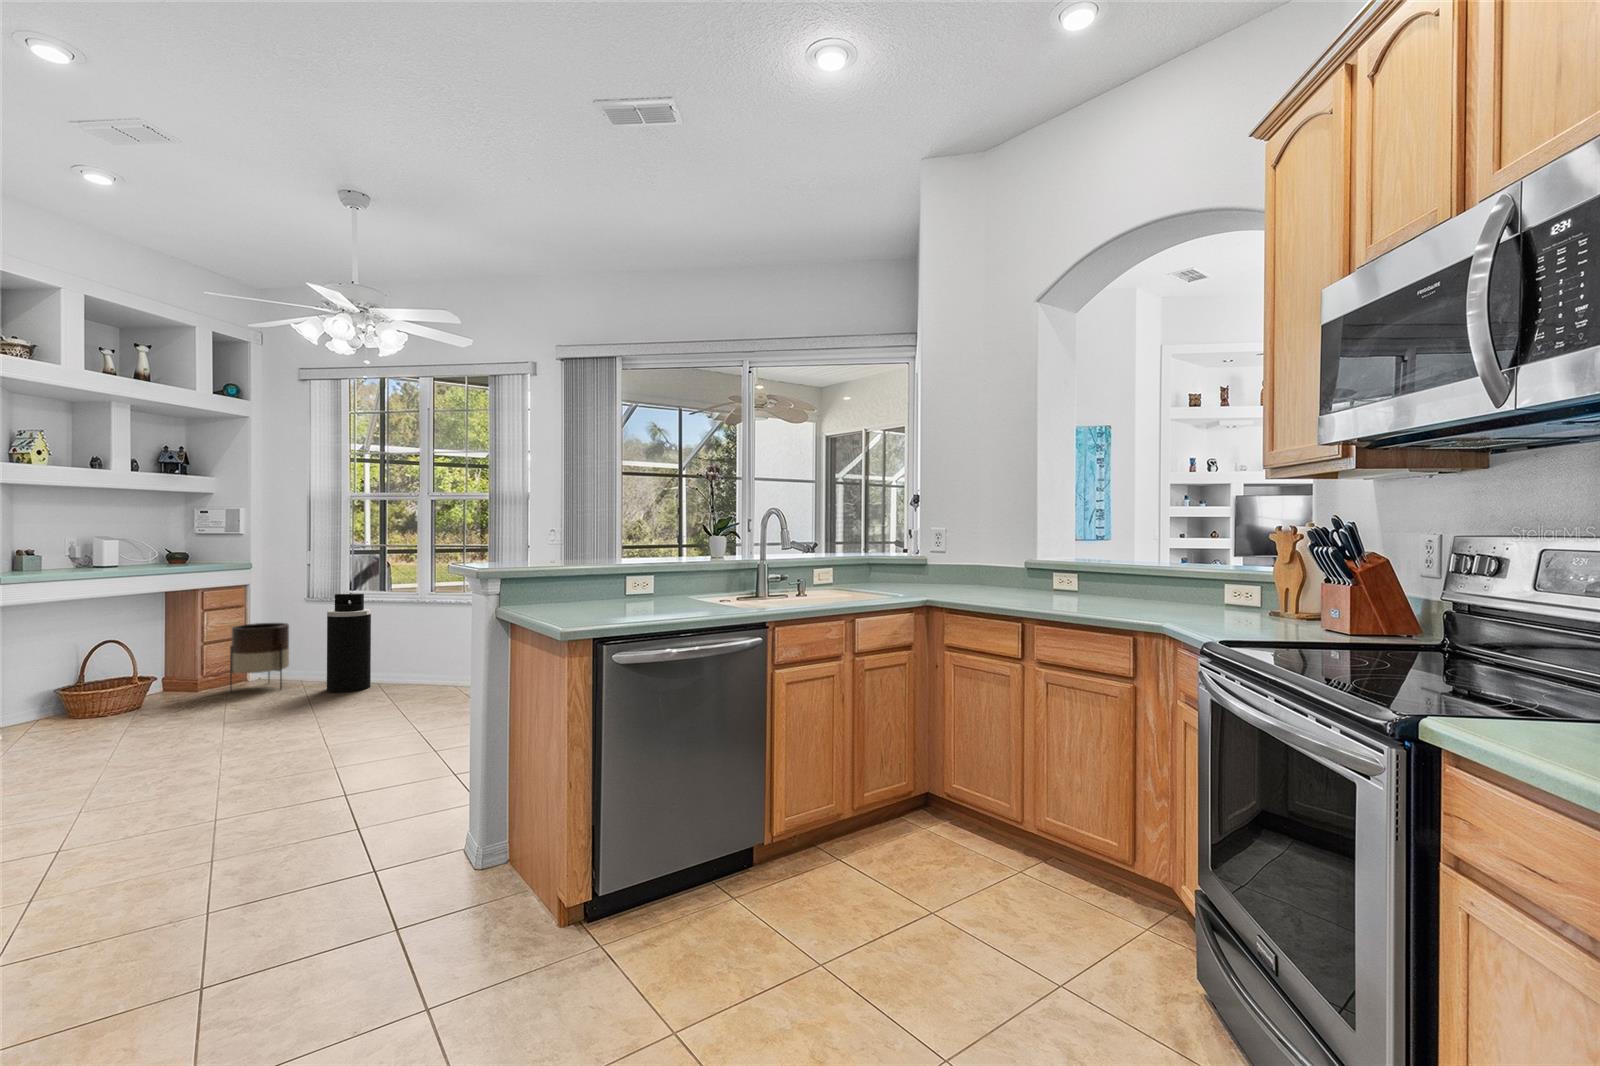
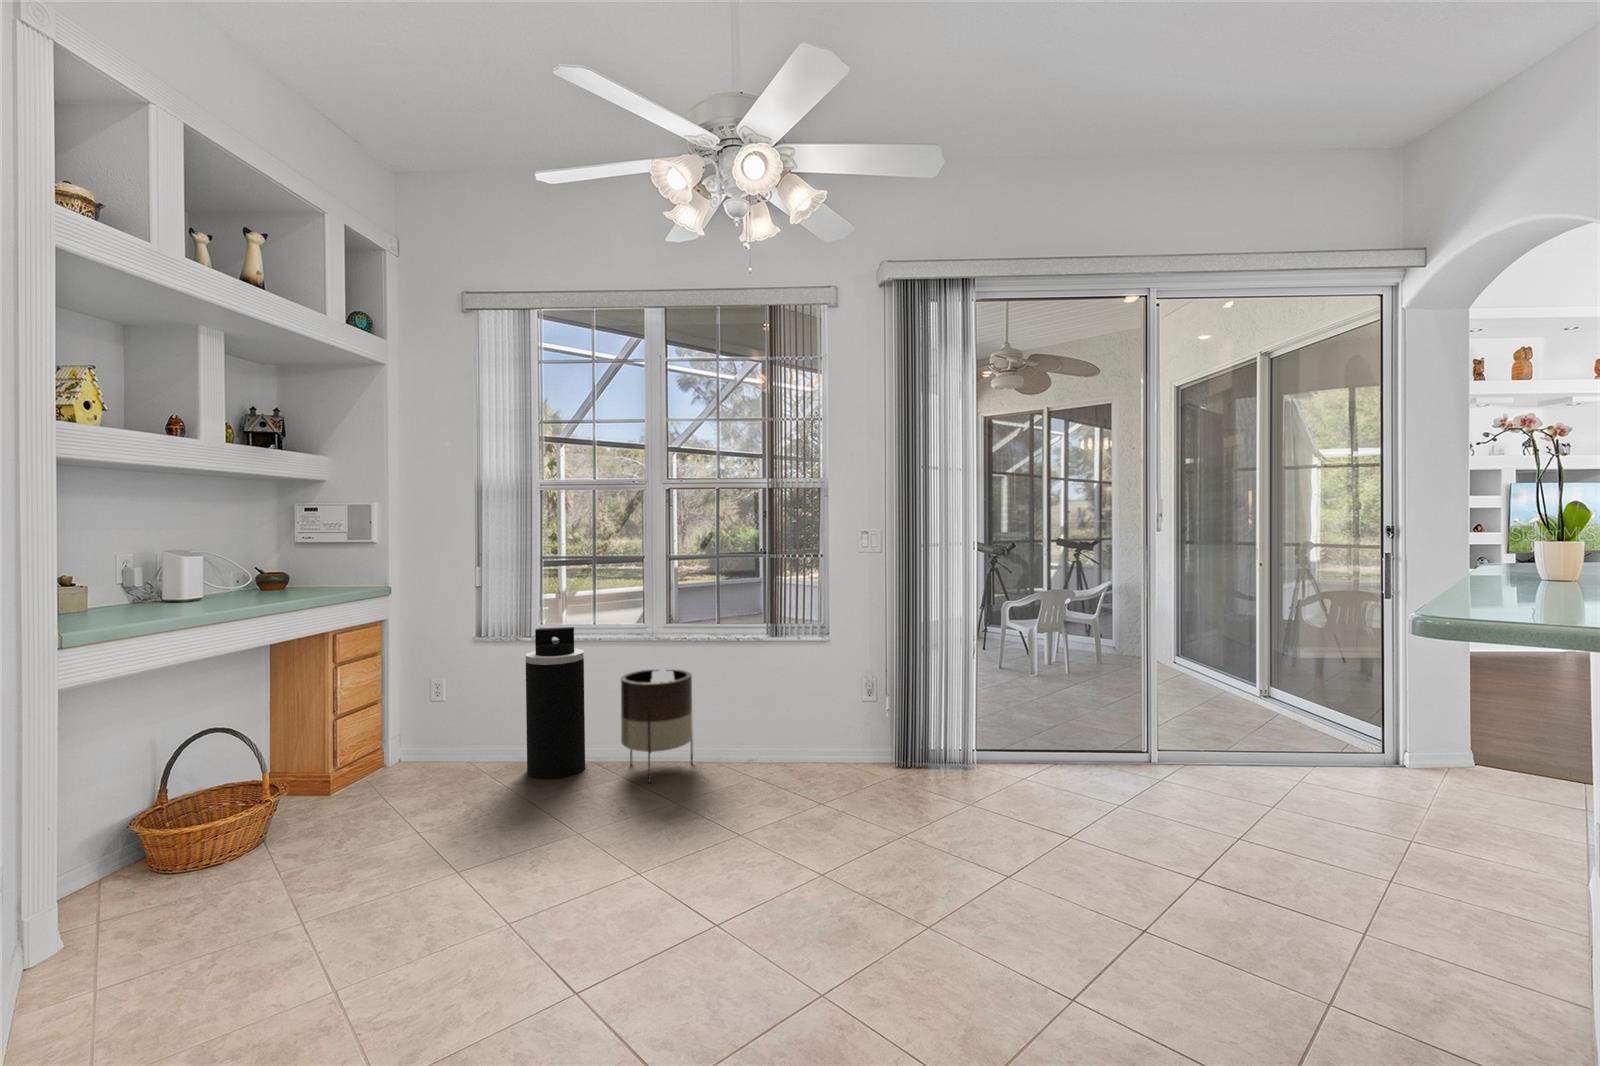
planter: present [230,623,289,691] -> present [621,670,693,783]

